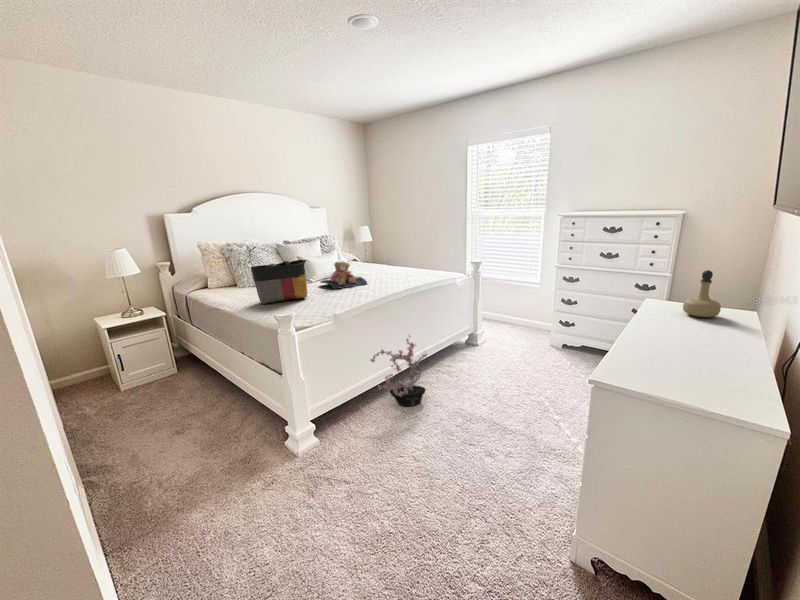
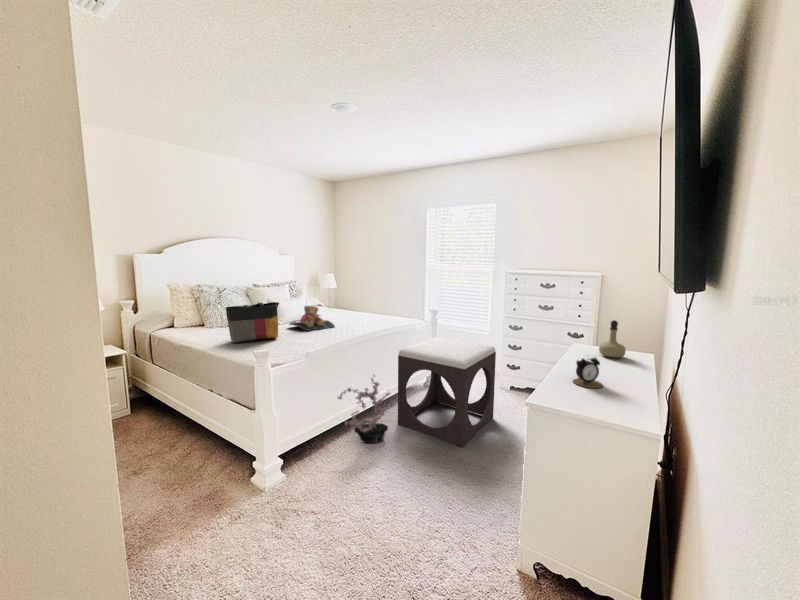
footstool: none [435,292,547,413] -> present [398,337,496,447]
alarm clock: none [652,319,695,361] -> present [573,356,603,388]

